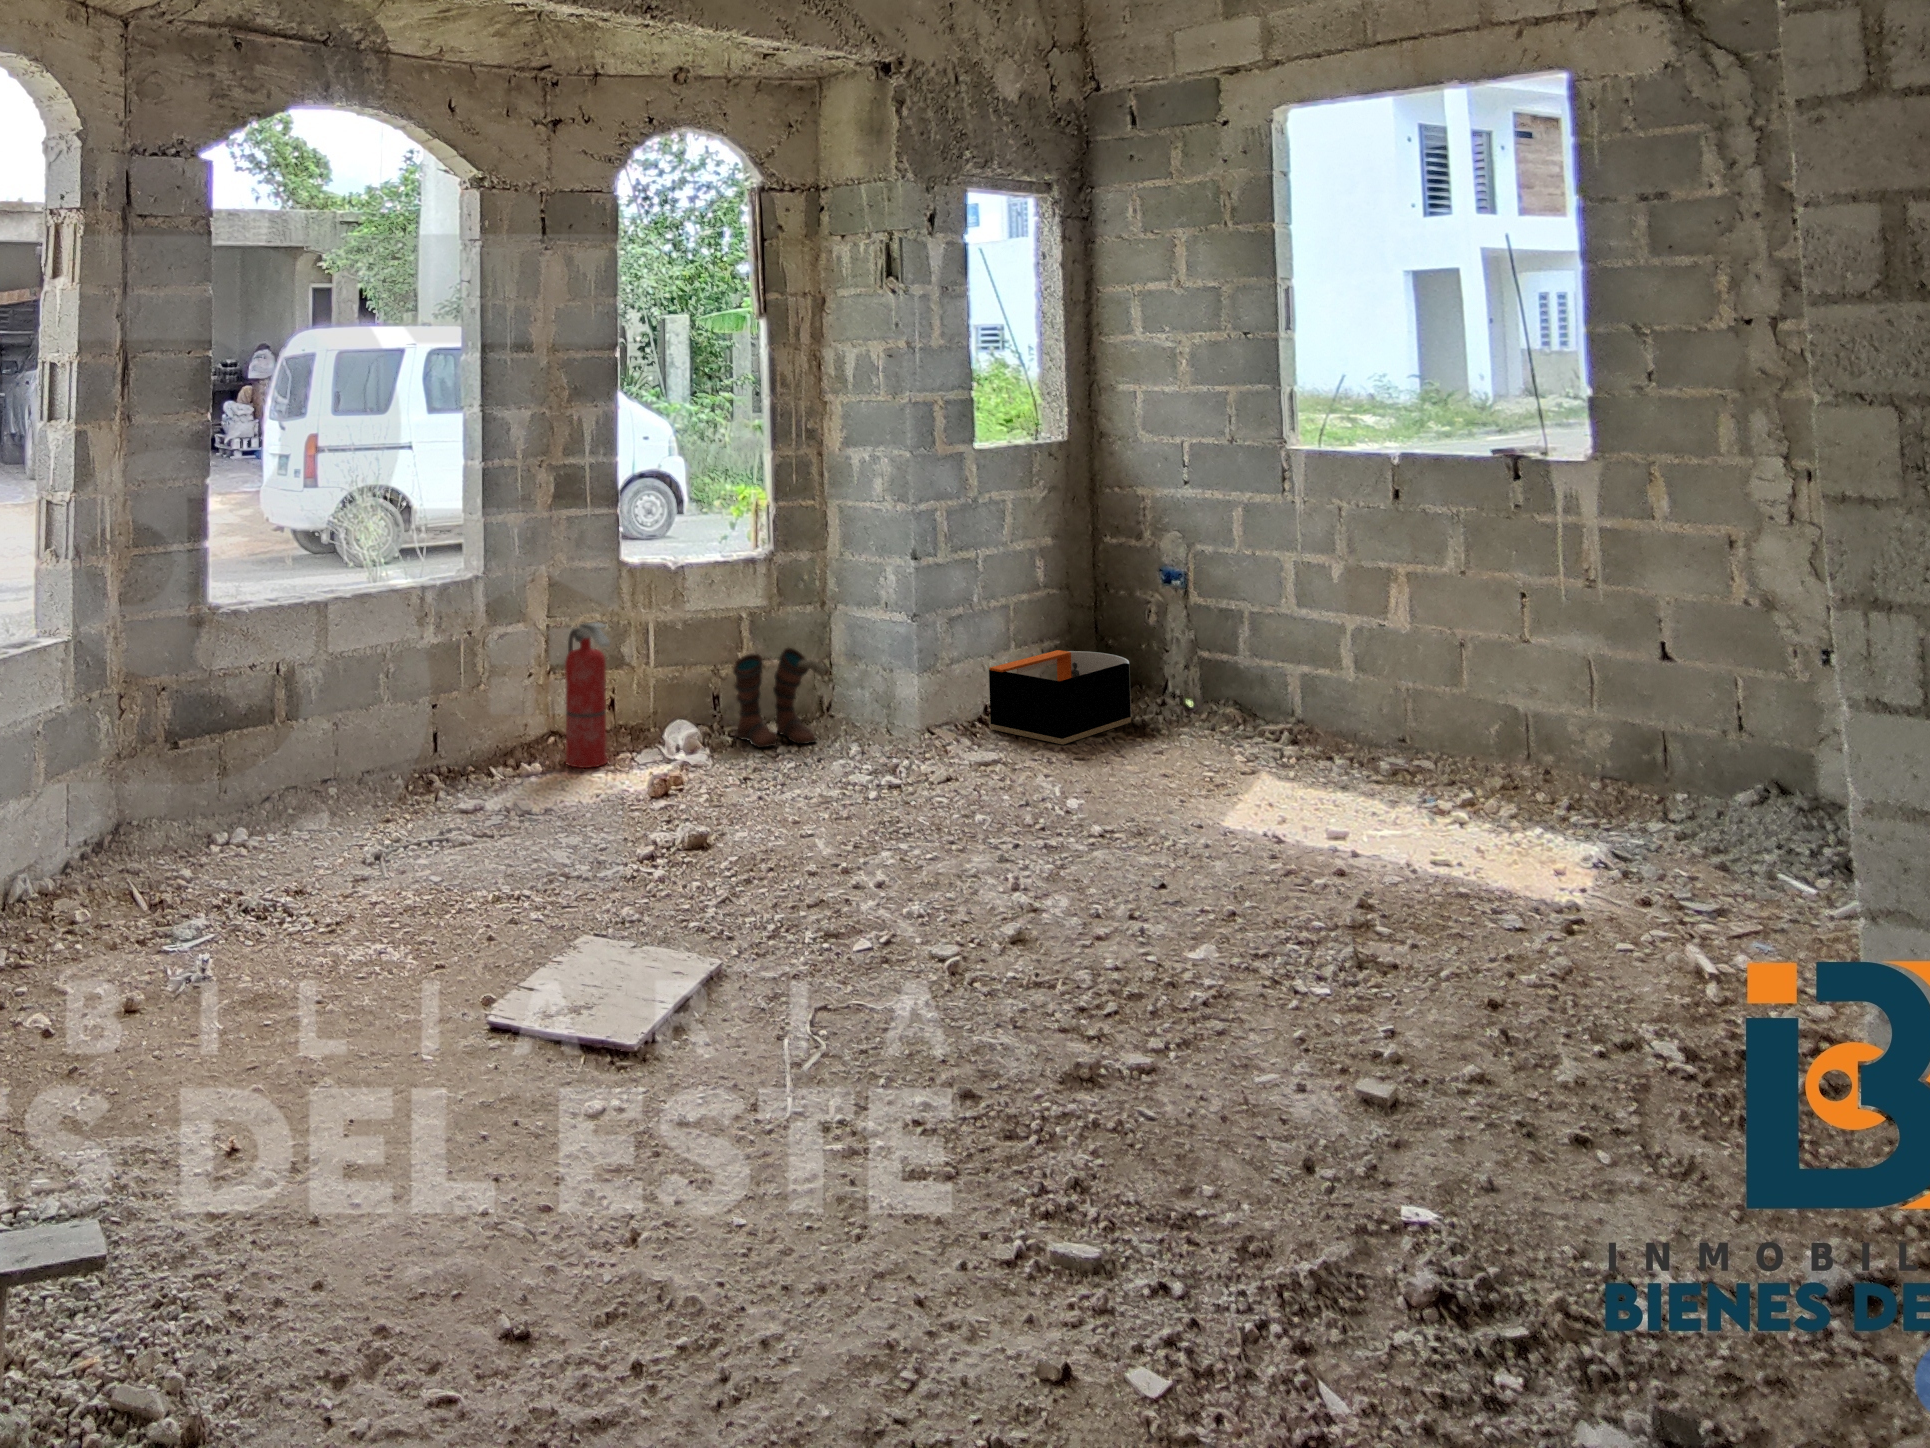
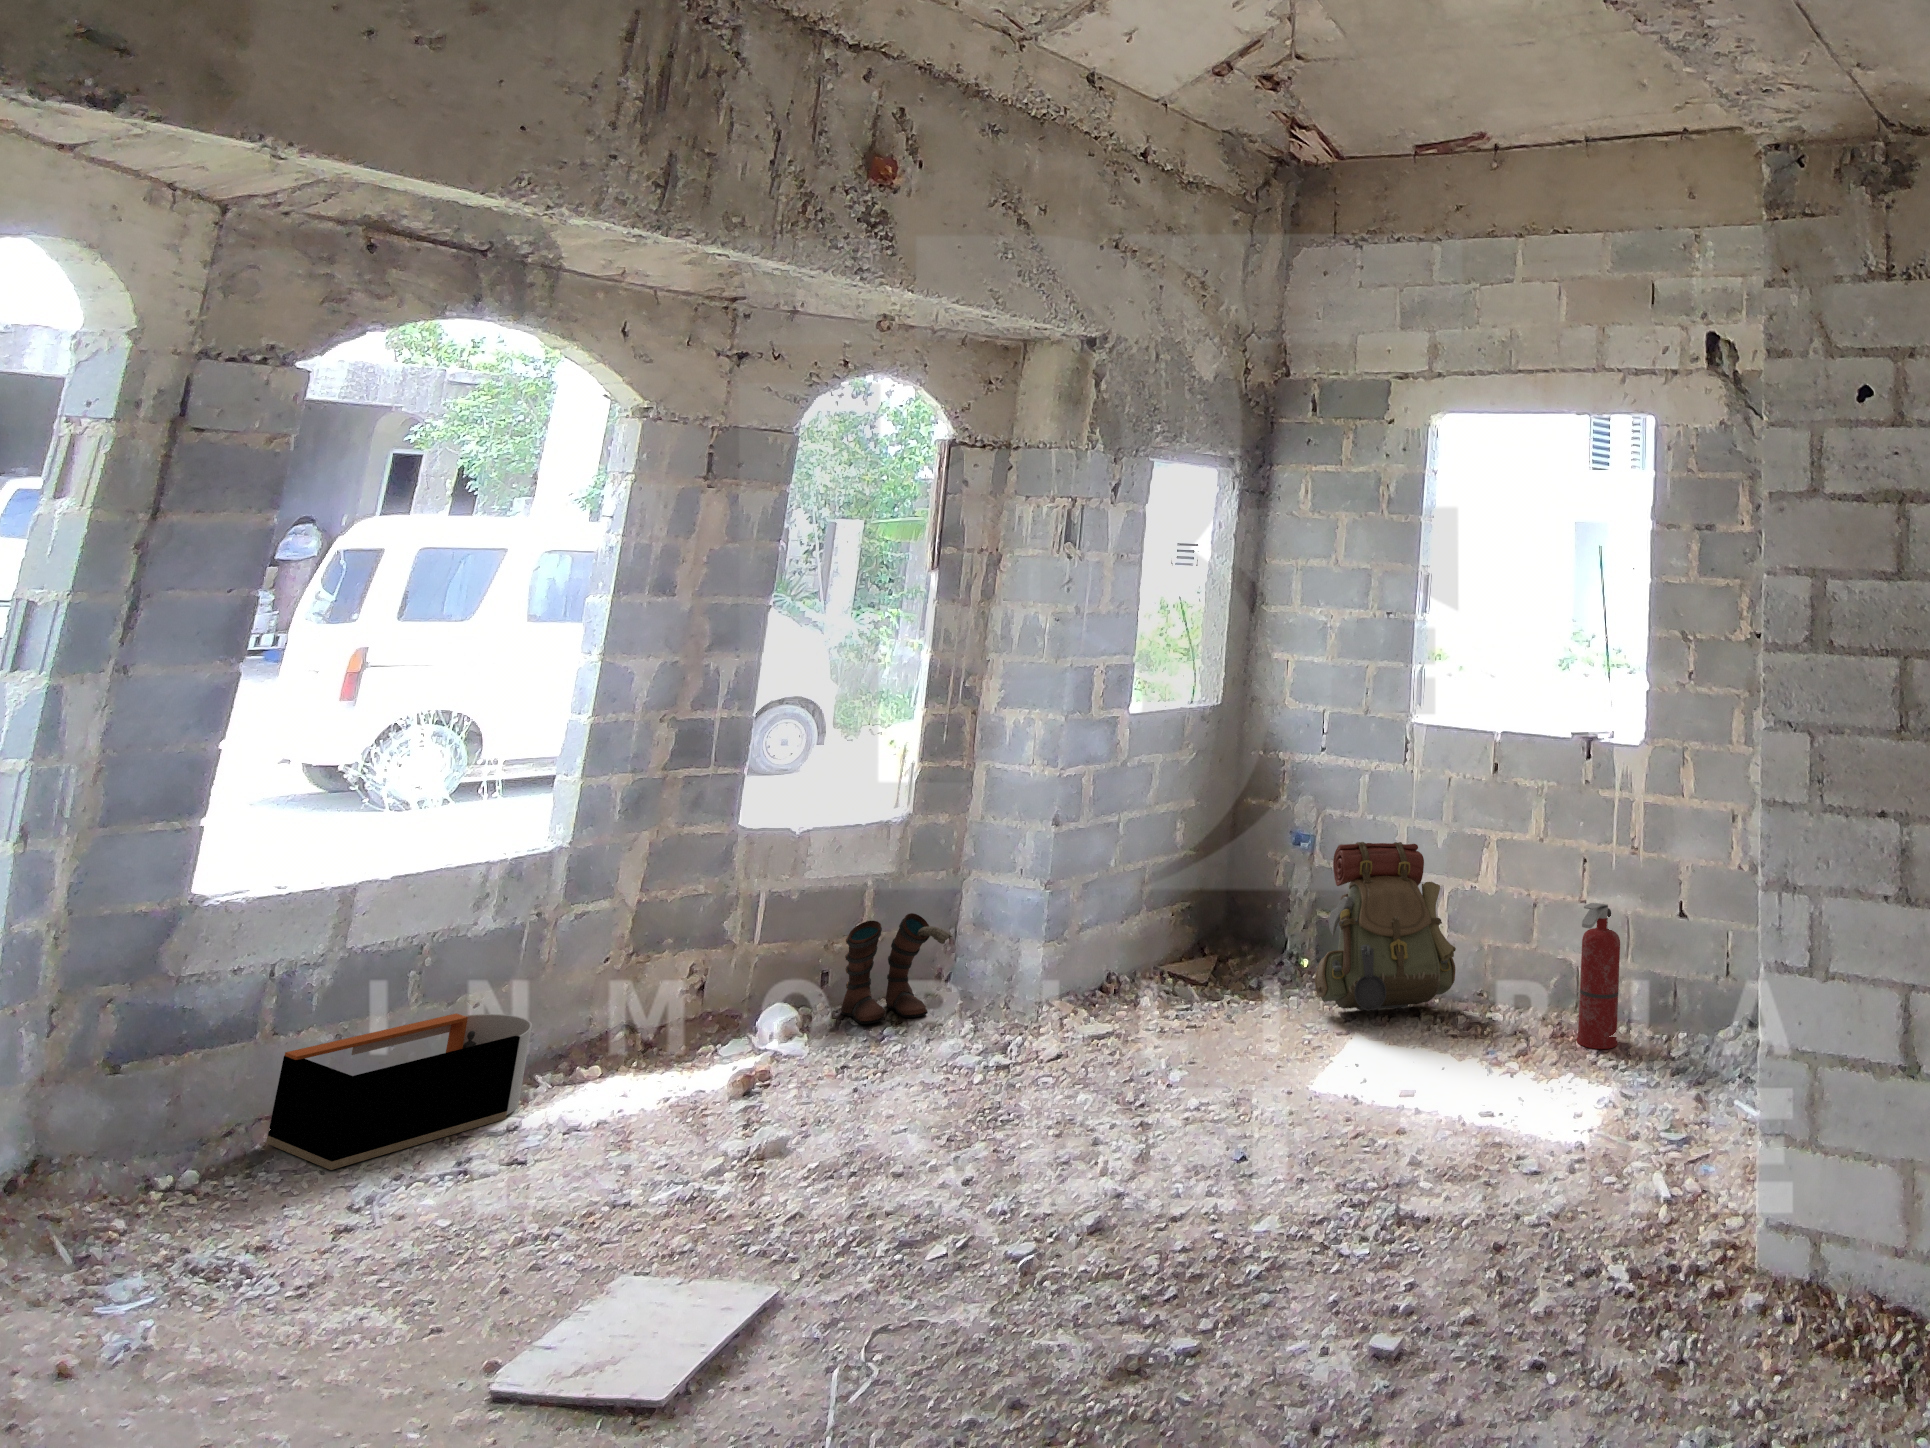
backpack: none [1212,580,1376,755] -> present [1315,842,1456,1011]
fire extinguisher: present [565,623,610,768] -> present [1577,903,1620,1049]
storage bin: present [989,650,1131,744] -> present [266,1014,532,1170]

